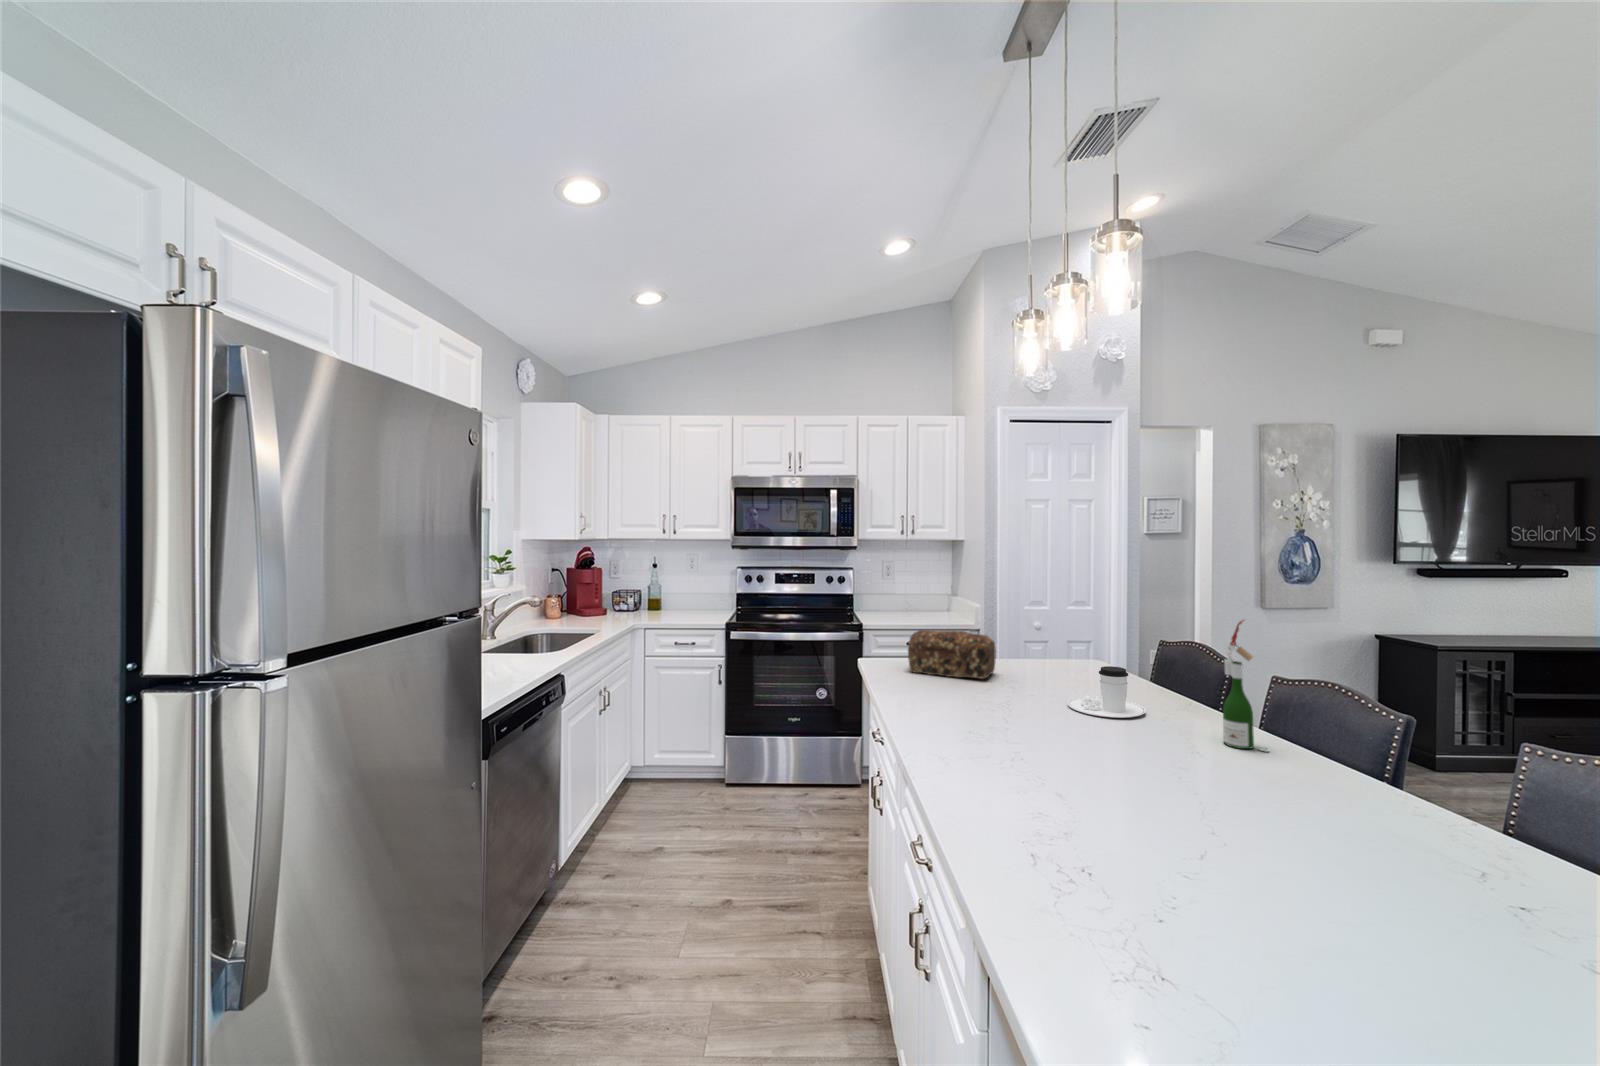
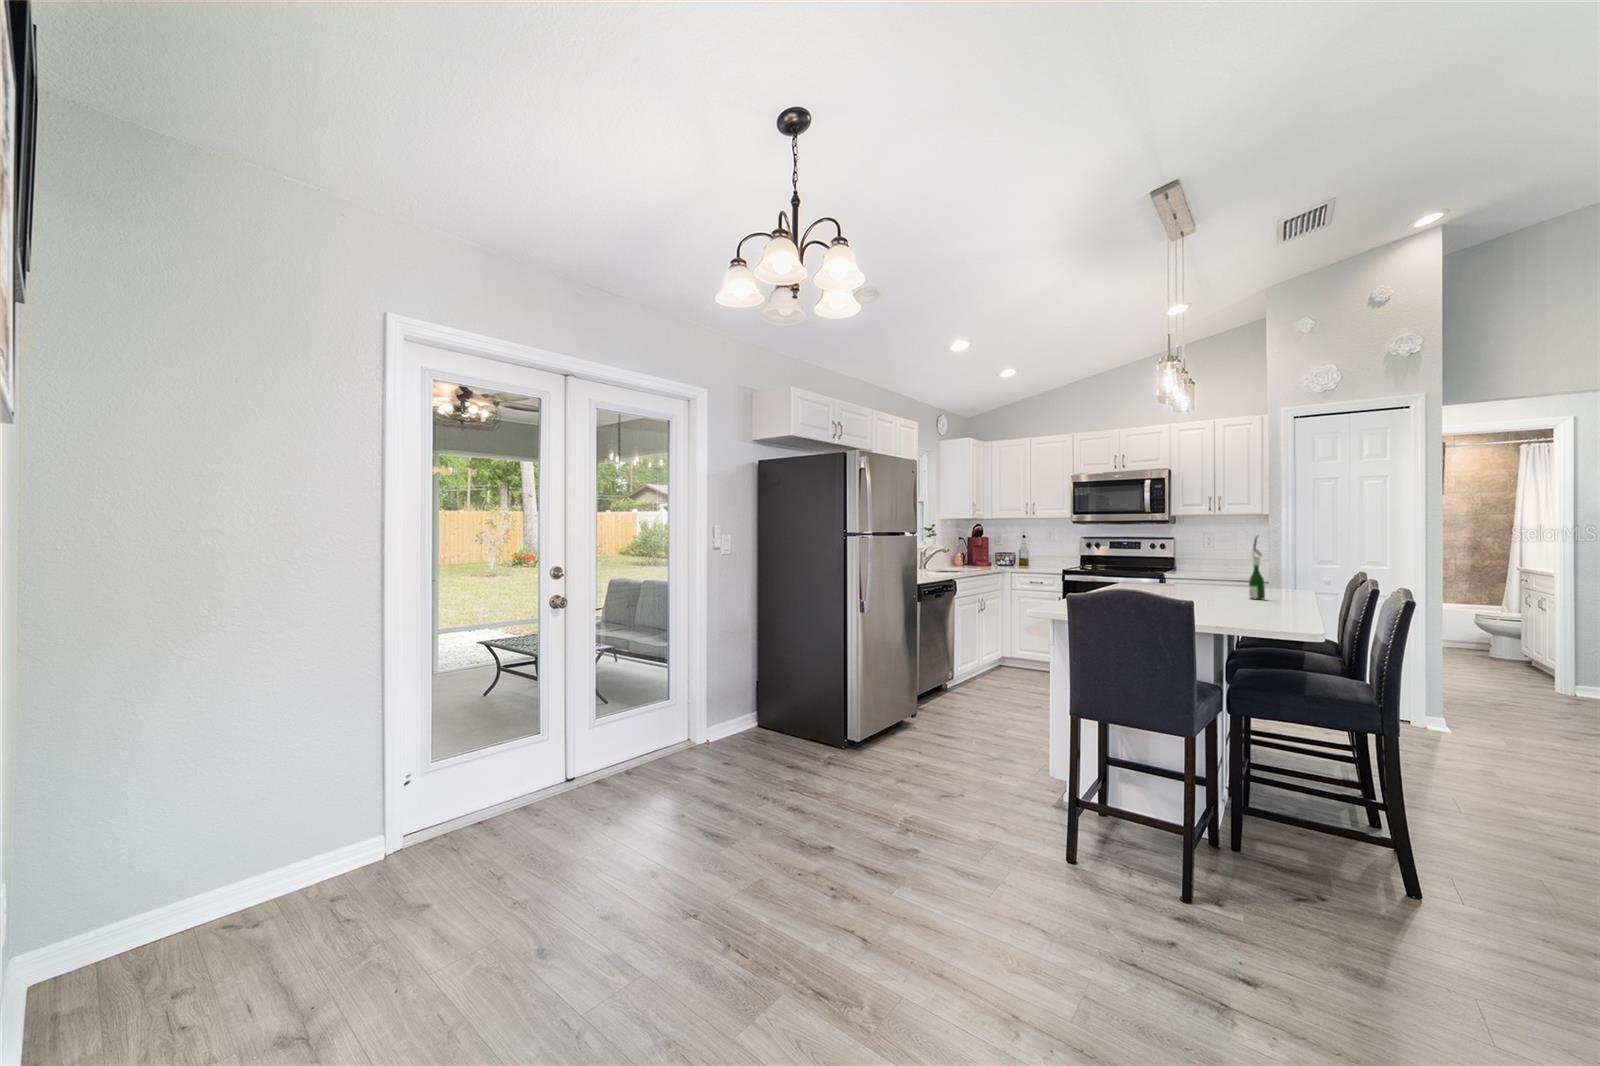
bread loaf: present [908,630,996,679] -> none [1134,559,1192,584]
coffee cup: present [1067,666,1146,718] -> none [1198,569,1243,593]

